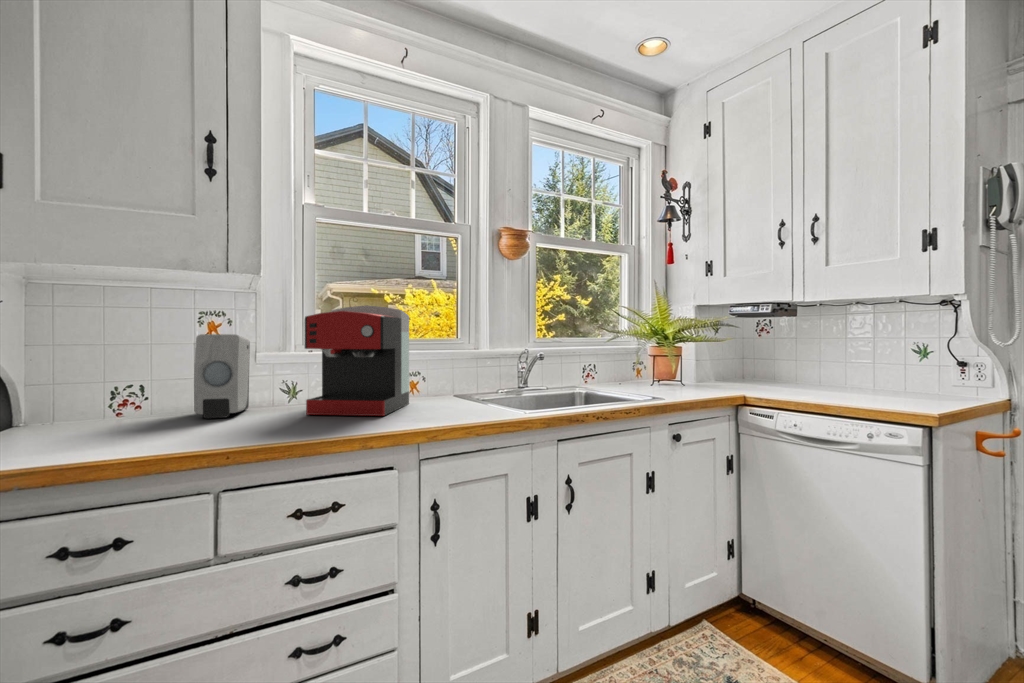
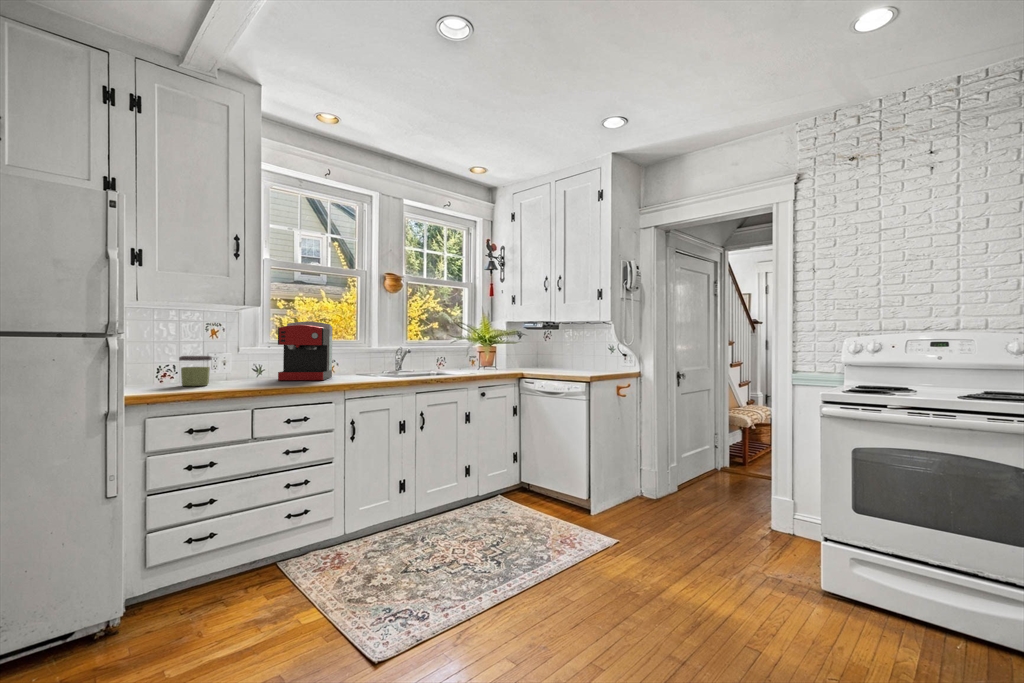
soap dispenser: present [194,334,250,418] -> none [216,337,240,382]
jar: none [100,372,173,435] -> present [179,356,212,386]

